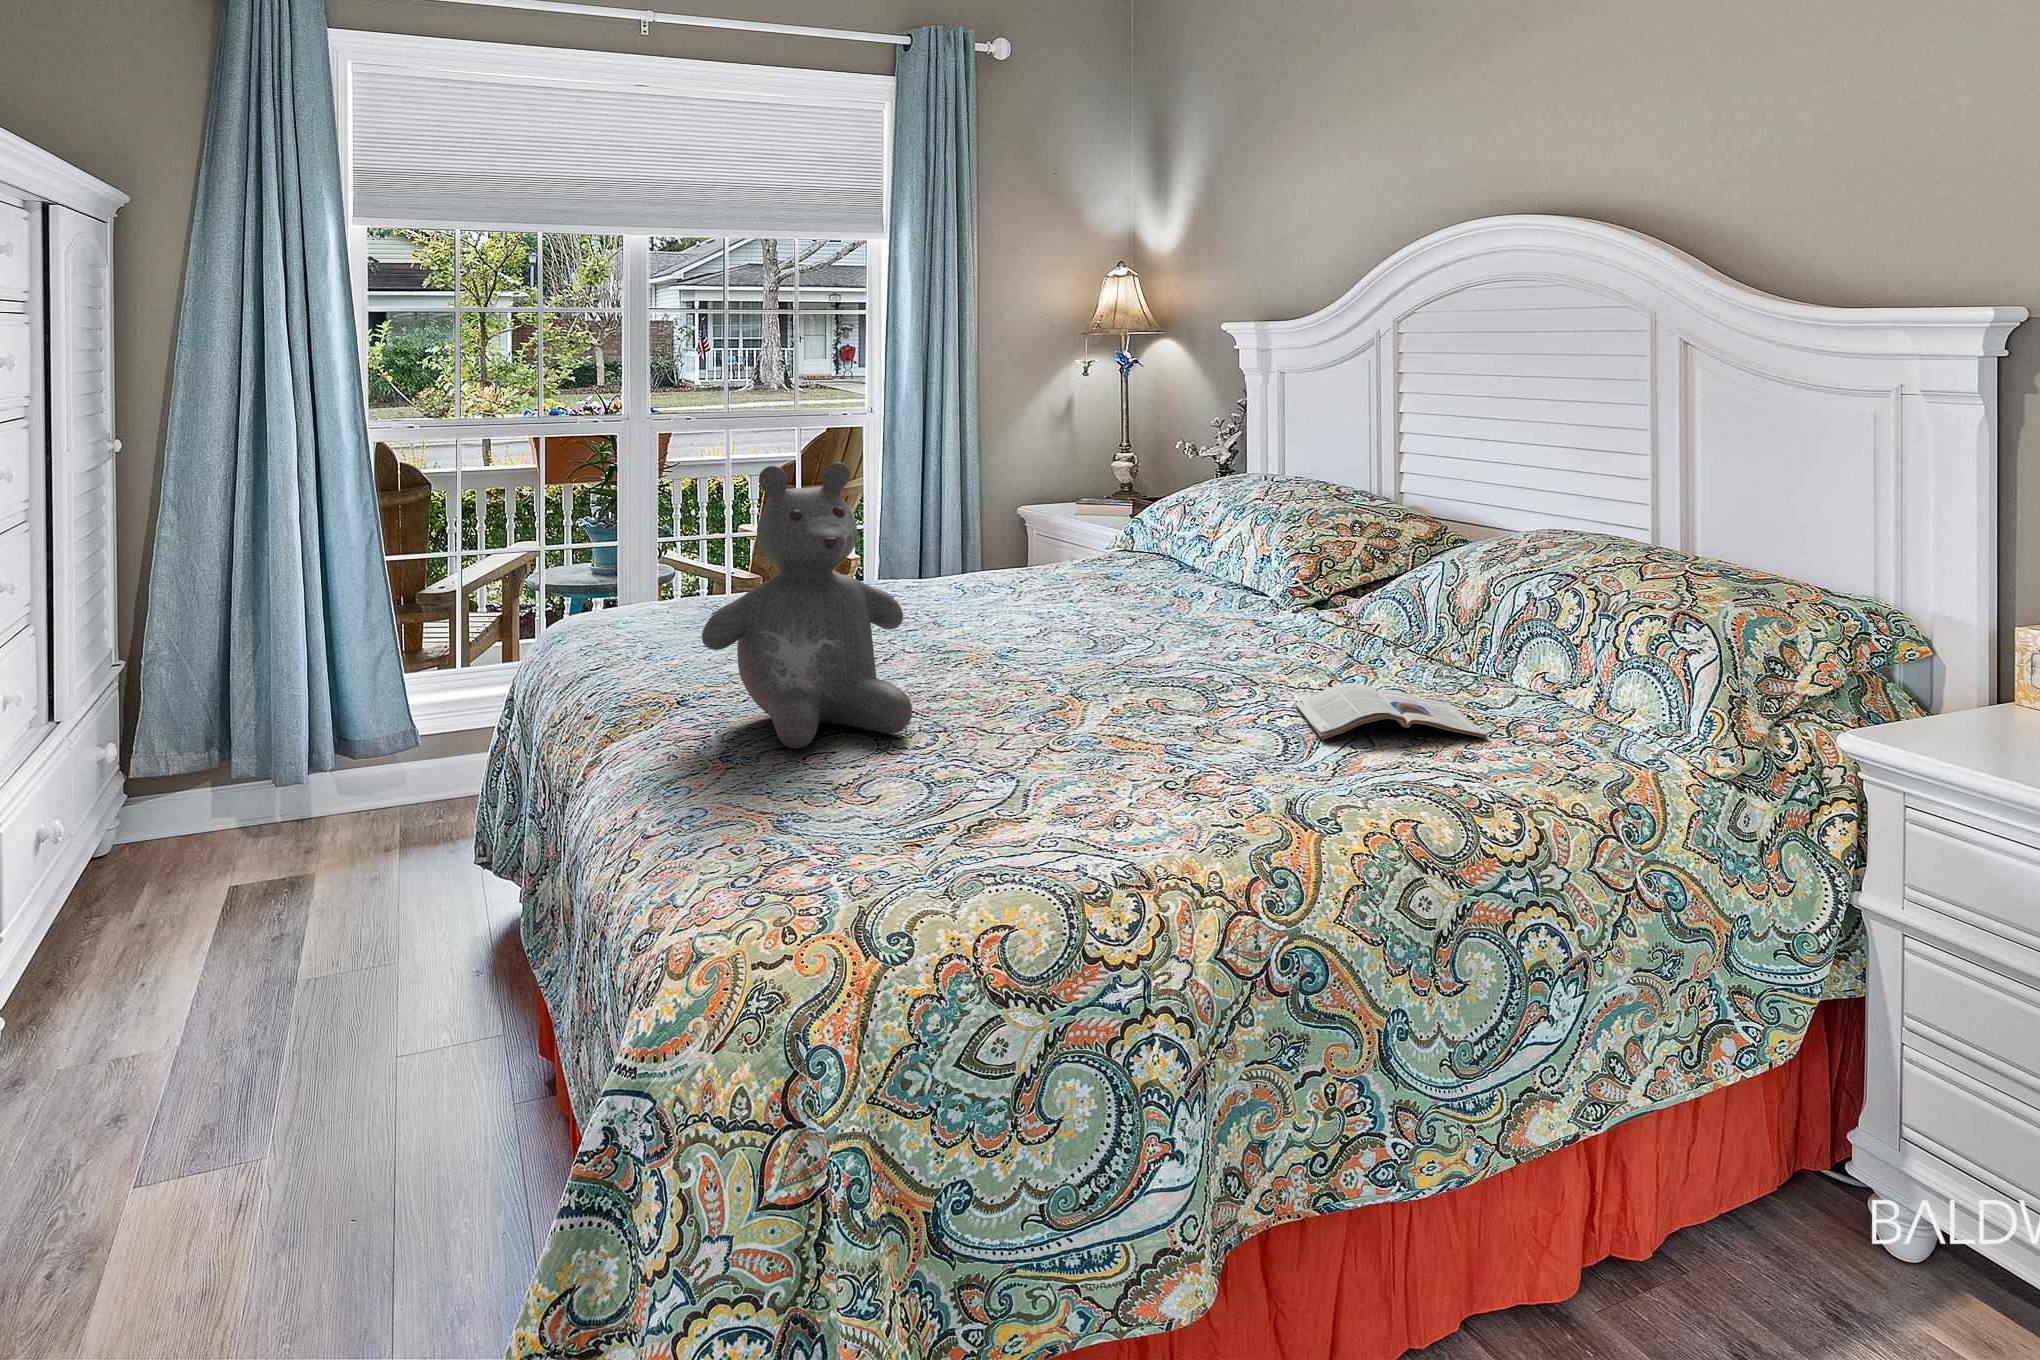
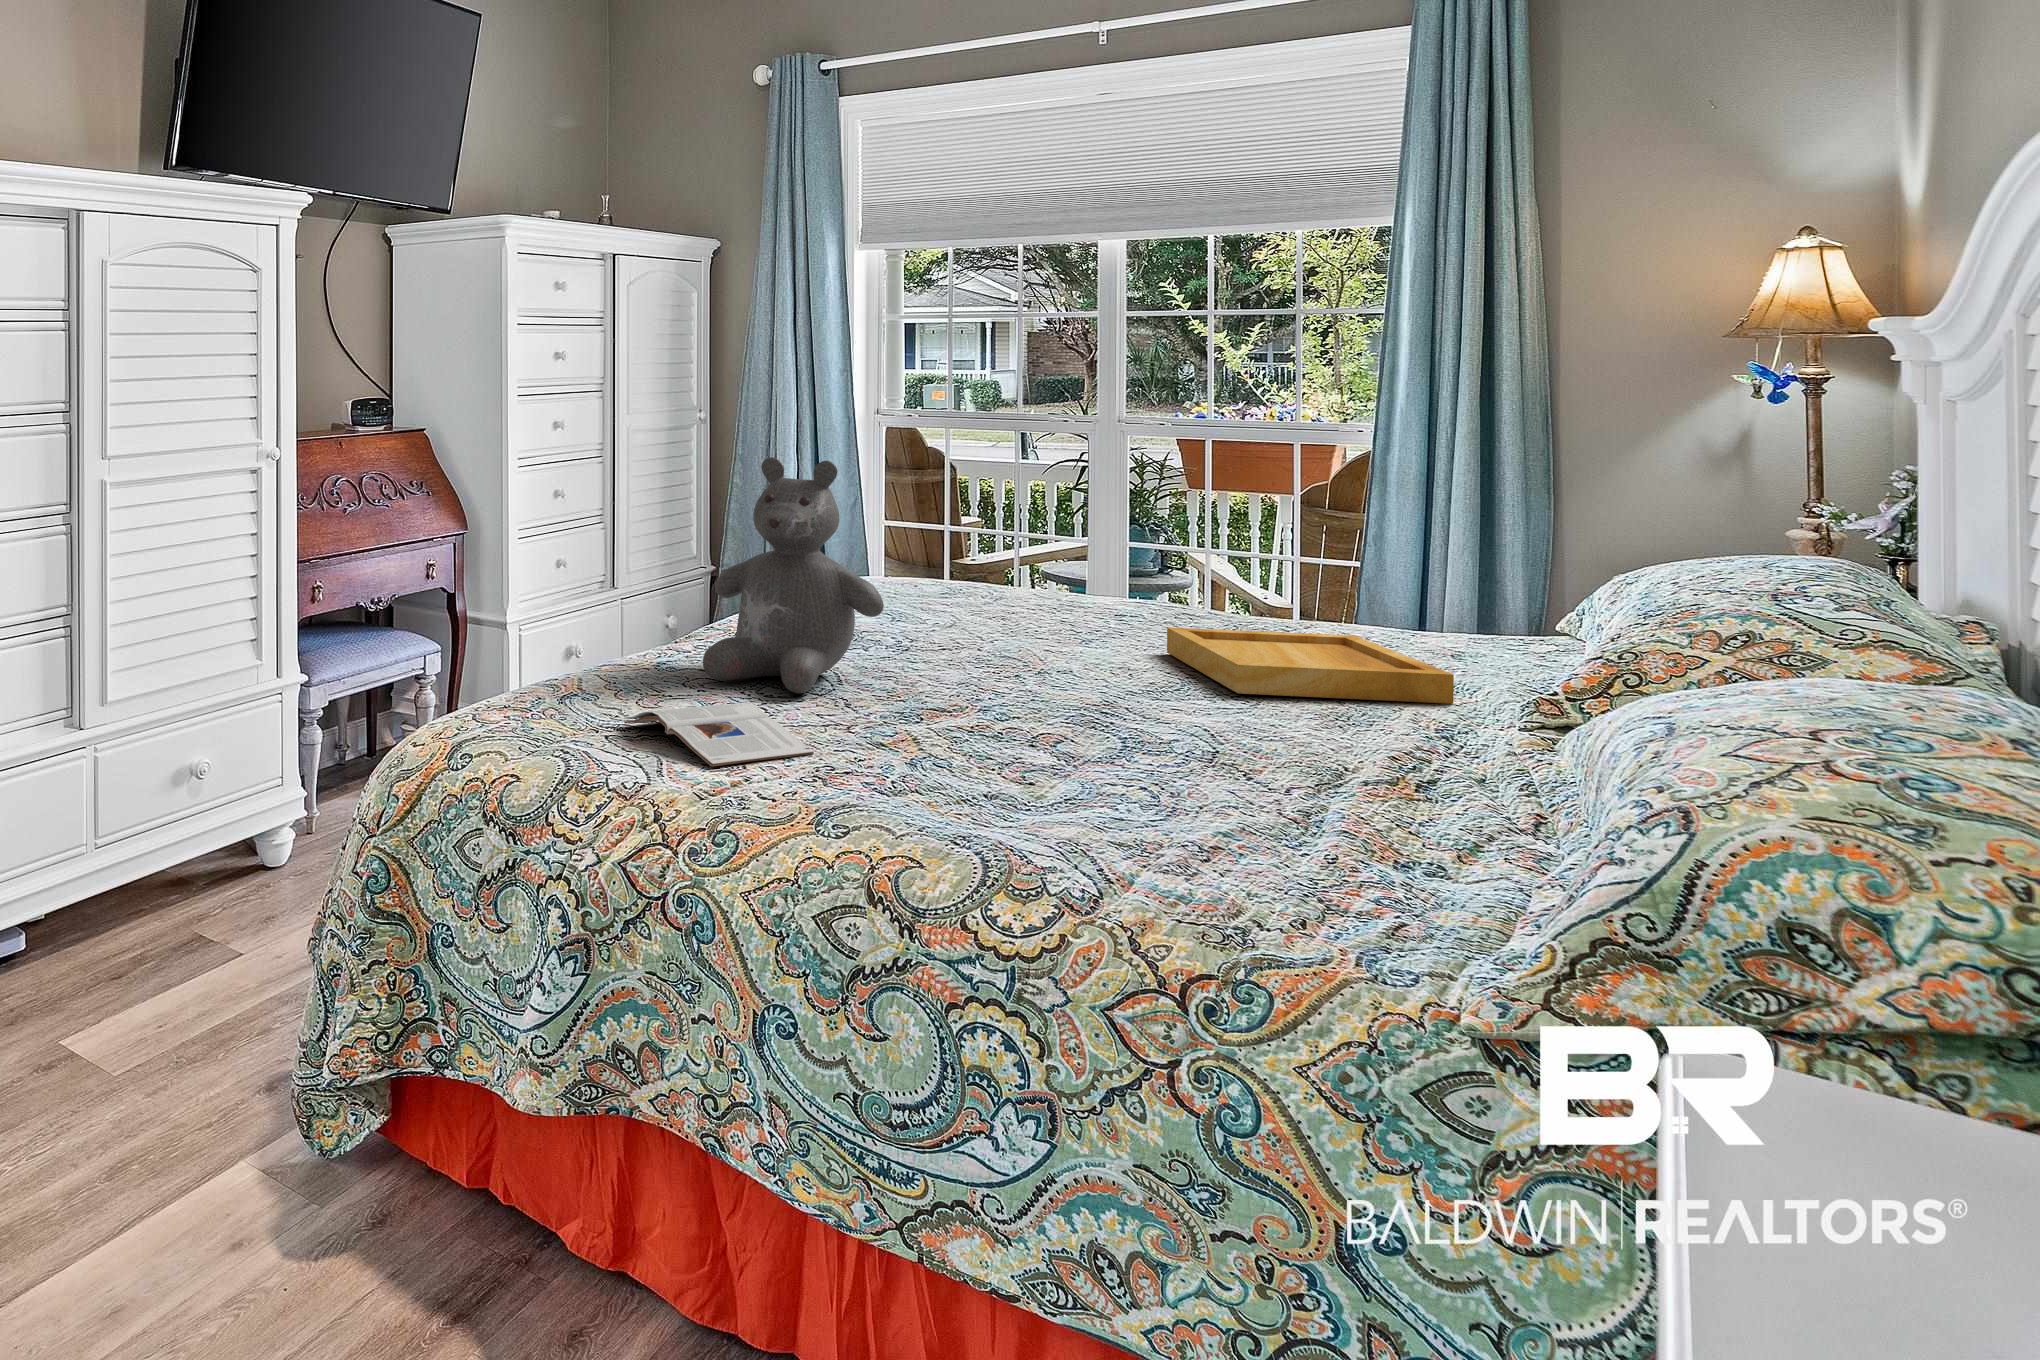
tray: none [933,562,1154,625] -> present [1167,627,1454,704]
magazine: present [1295,683,1488,740] -> present [624,703,814,766]

